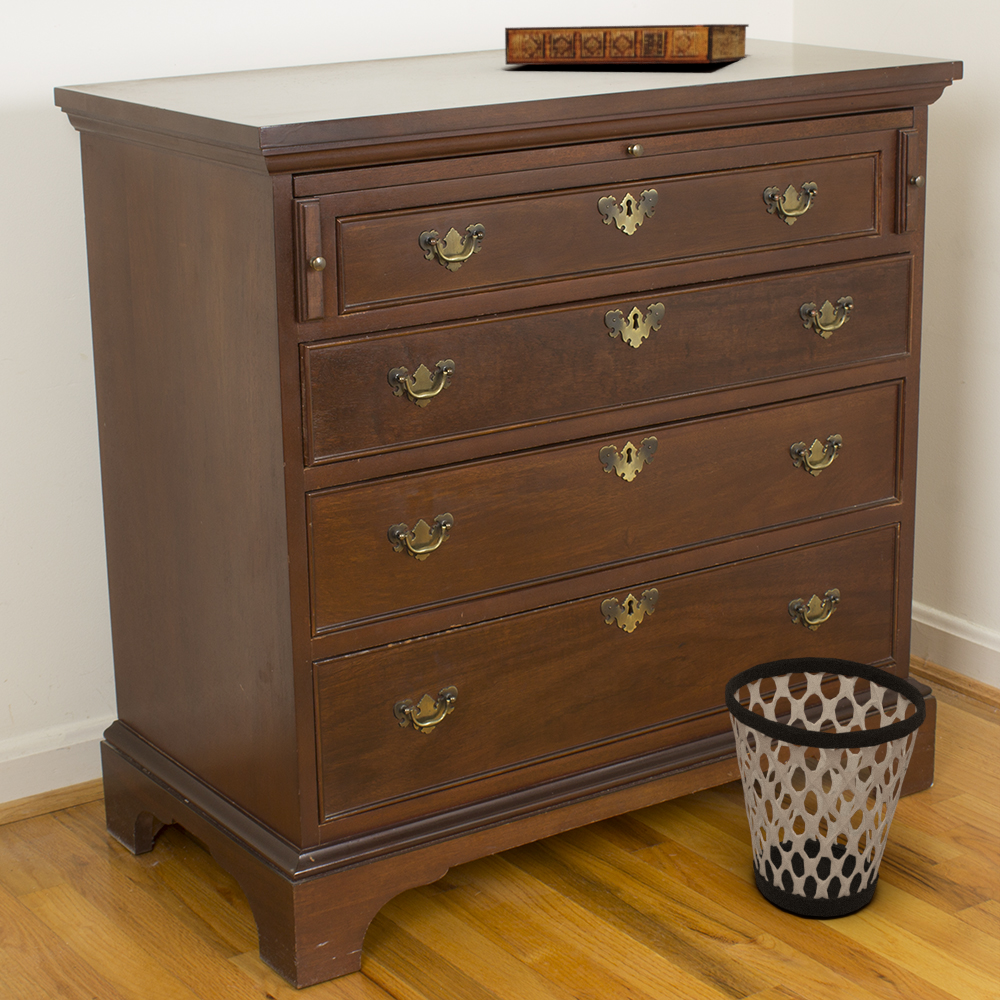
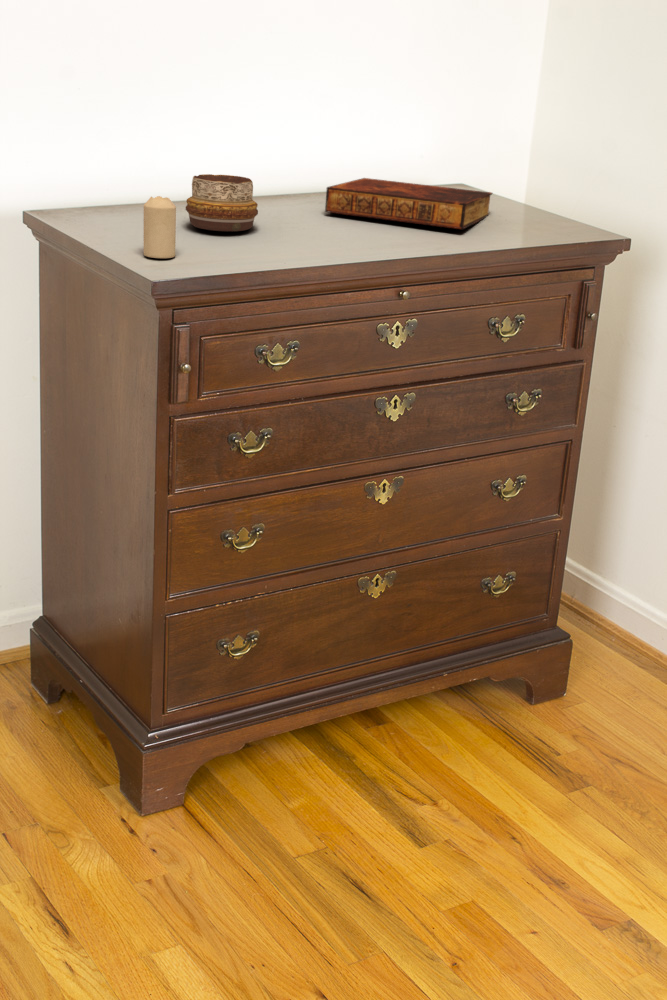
decorative bowl: none [301,10,408,87] -> present [186,174,258,231]
candle: none [238,20,290,110] -> present [143,196,176,258]
wastebasket: present [725,657,926,917] -> none [433,619,560,788]

